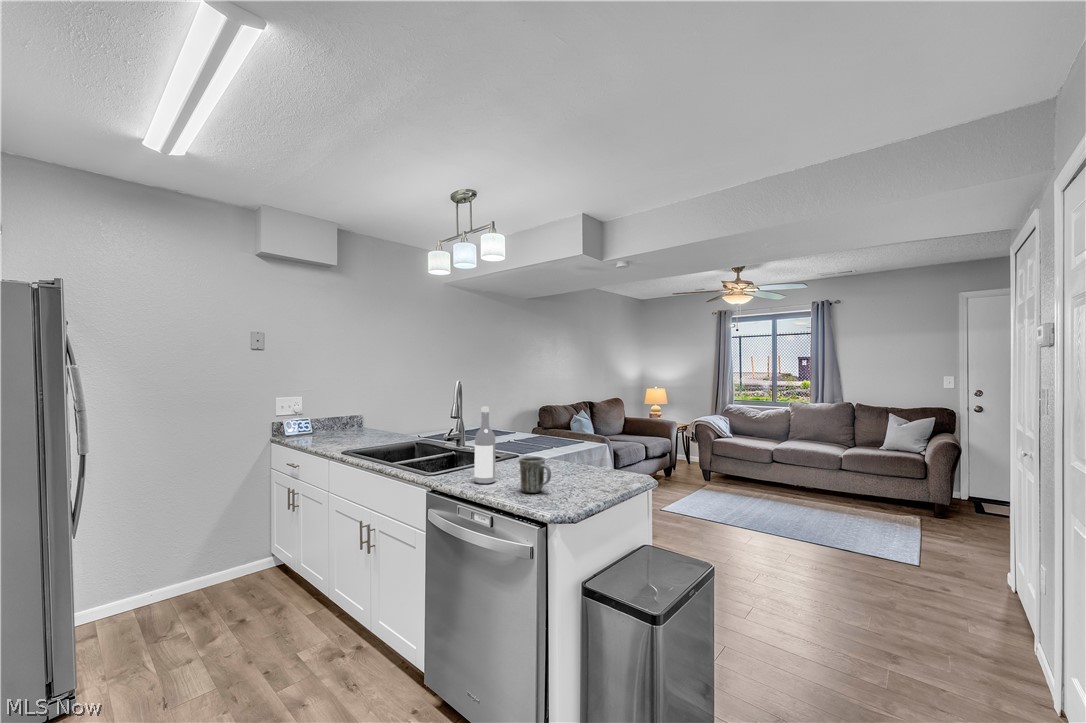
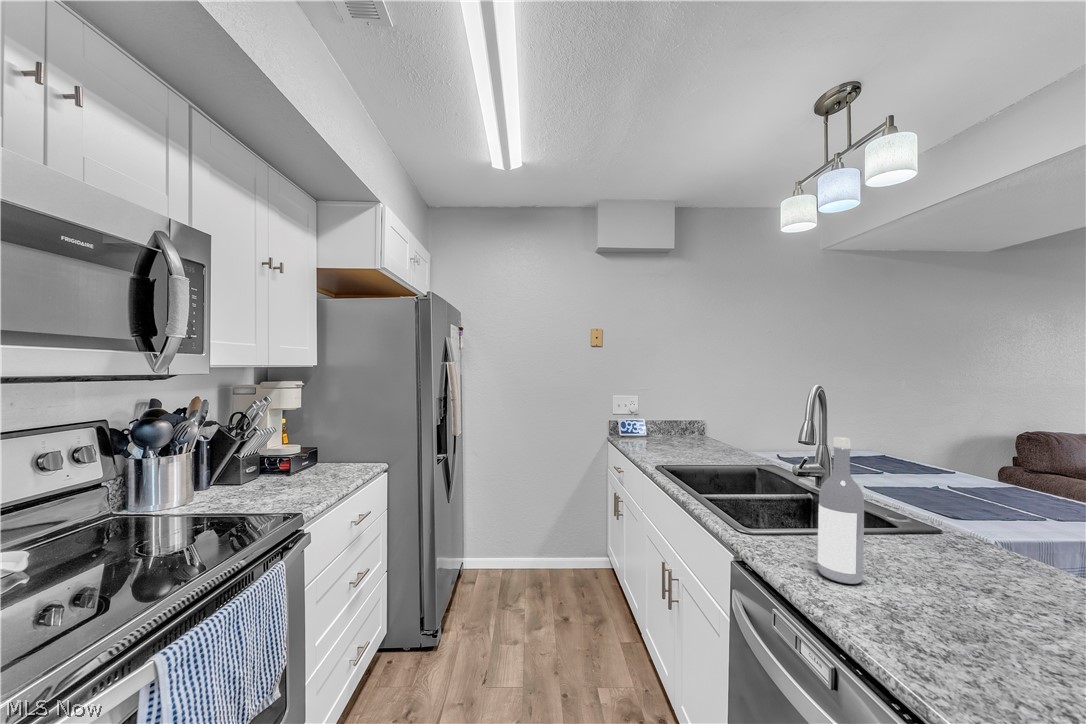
mug: present [519,457,551,493] -> none [916,560,1015,656]

